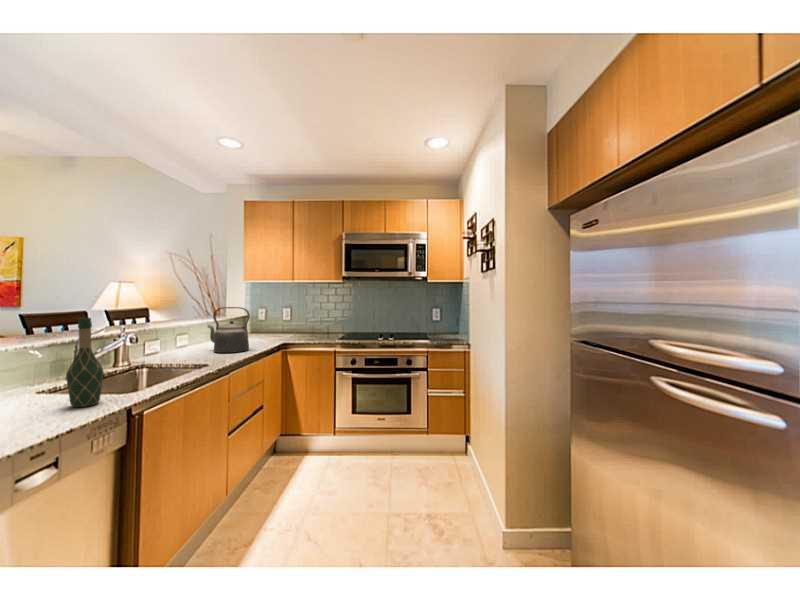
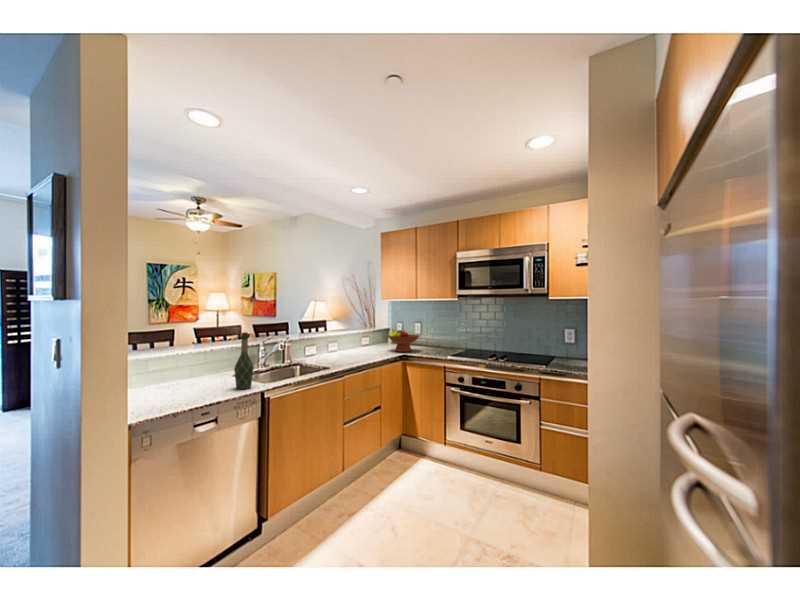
kettle: present [208,307,250,353] -> none [346,323,374,360]
fruit bowl: none [255,315,295,340] -> present [388,330,419,352]

